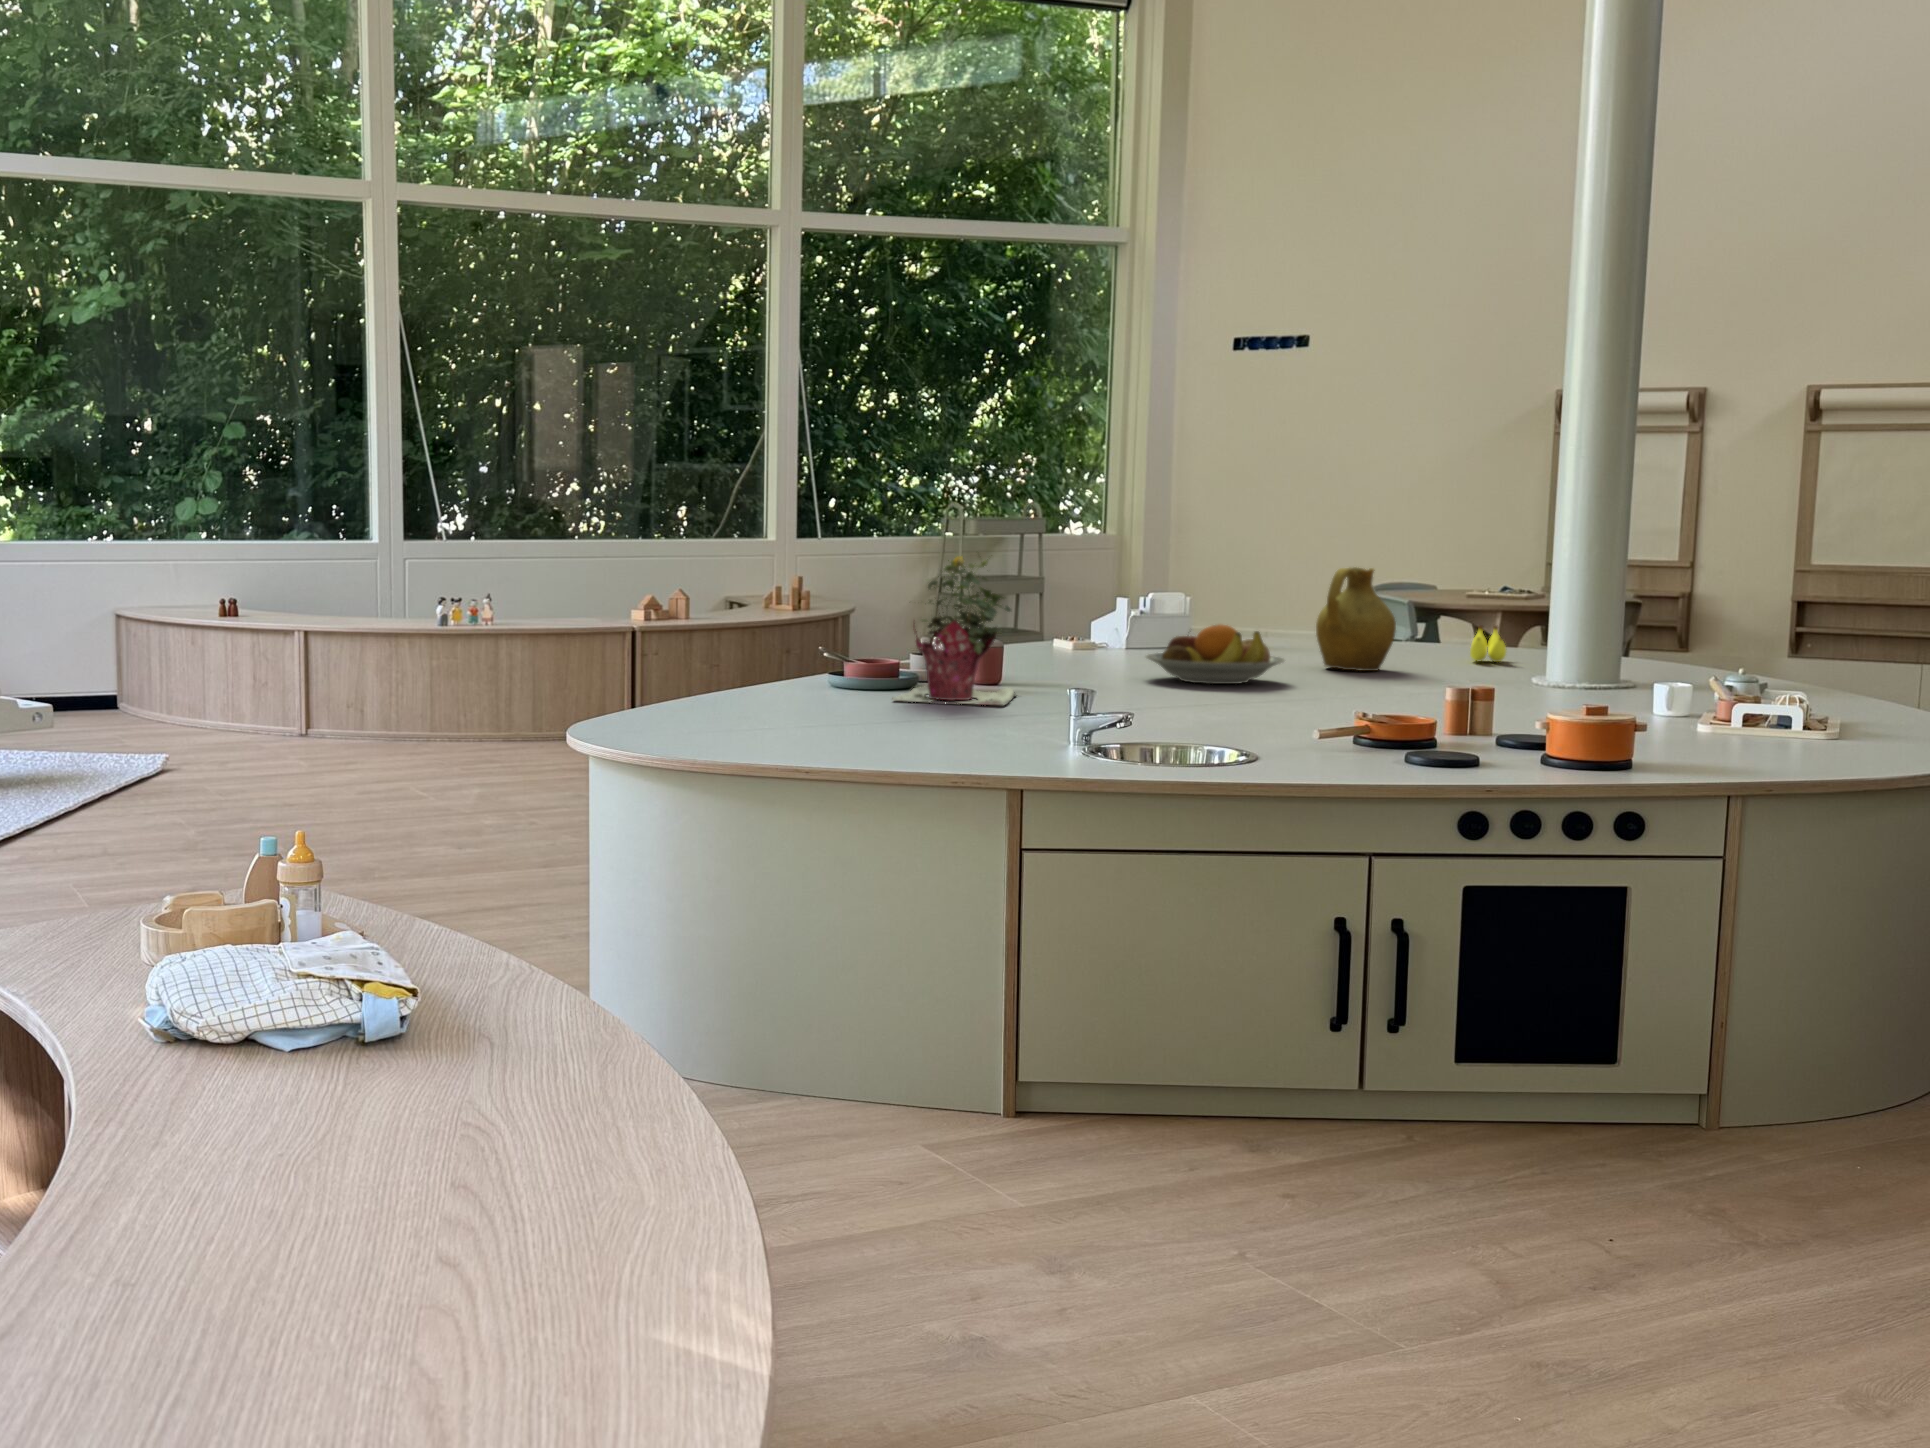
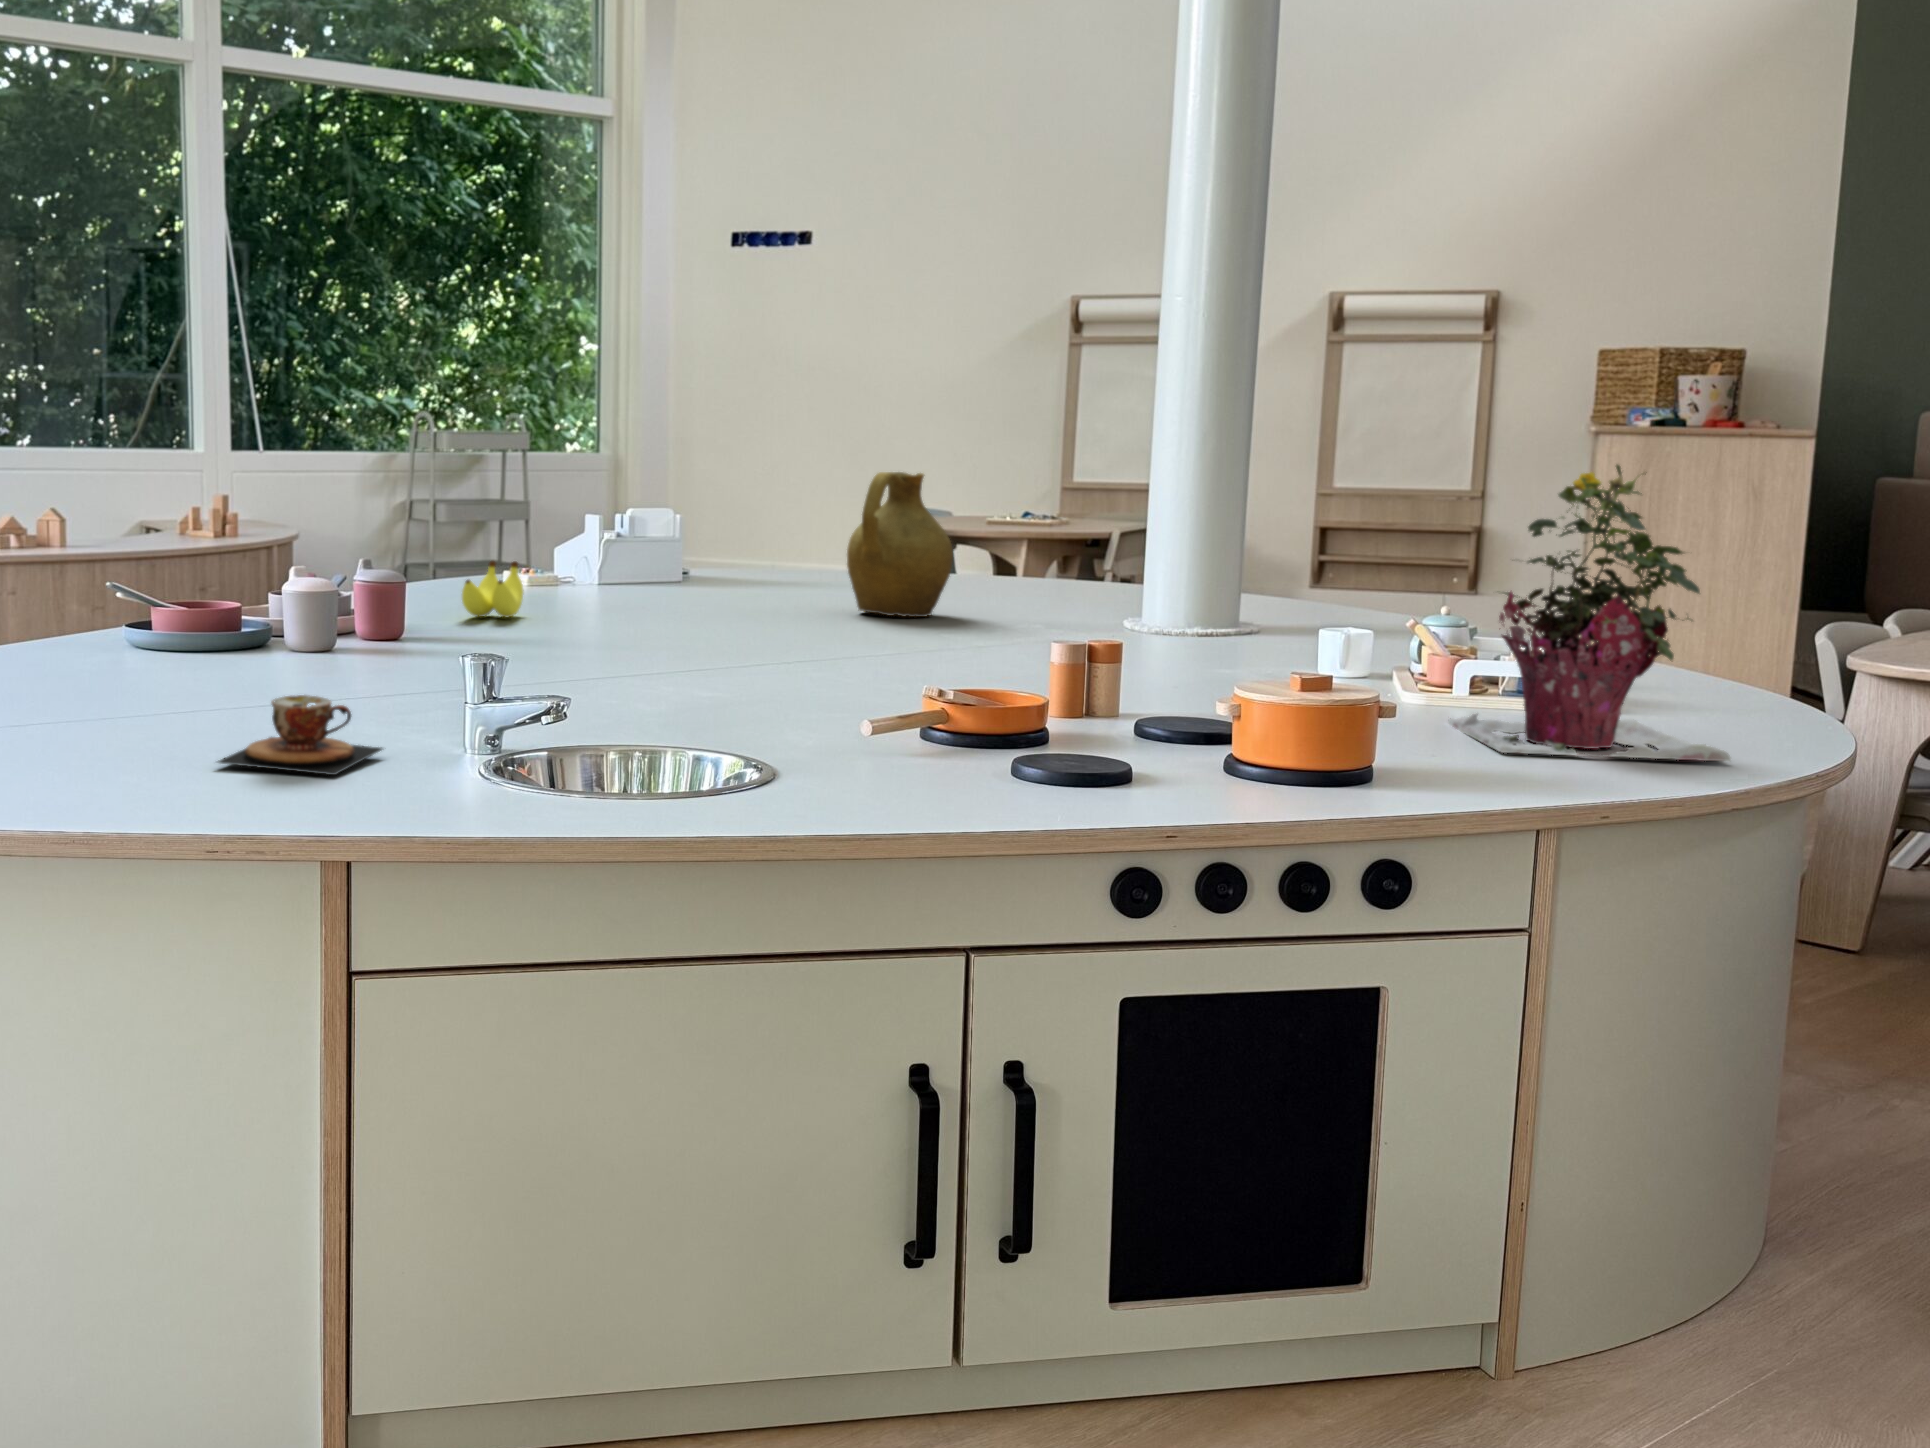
potted plant: present [893,556,1017,705] -> present [1448,465,1731,761]
fruit bowl: present [1146,625,1284,684] -> none [611,550,809,637]
banana: present [1470,626,1506,662] -> present [462,561,524,617]
teacup: none [938,710,1029,752] -> present [218,695,382,775]

